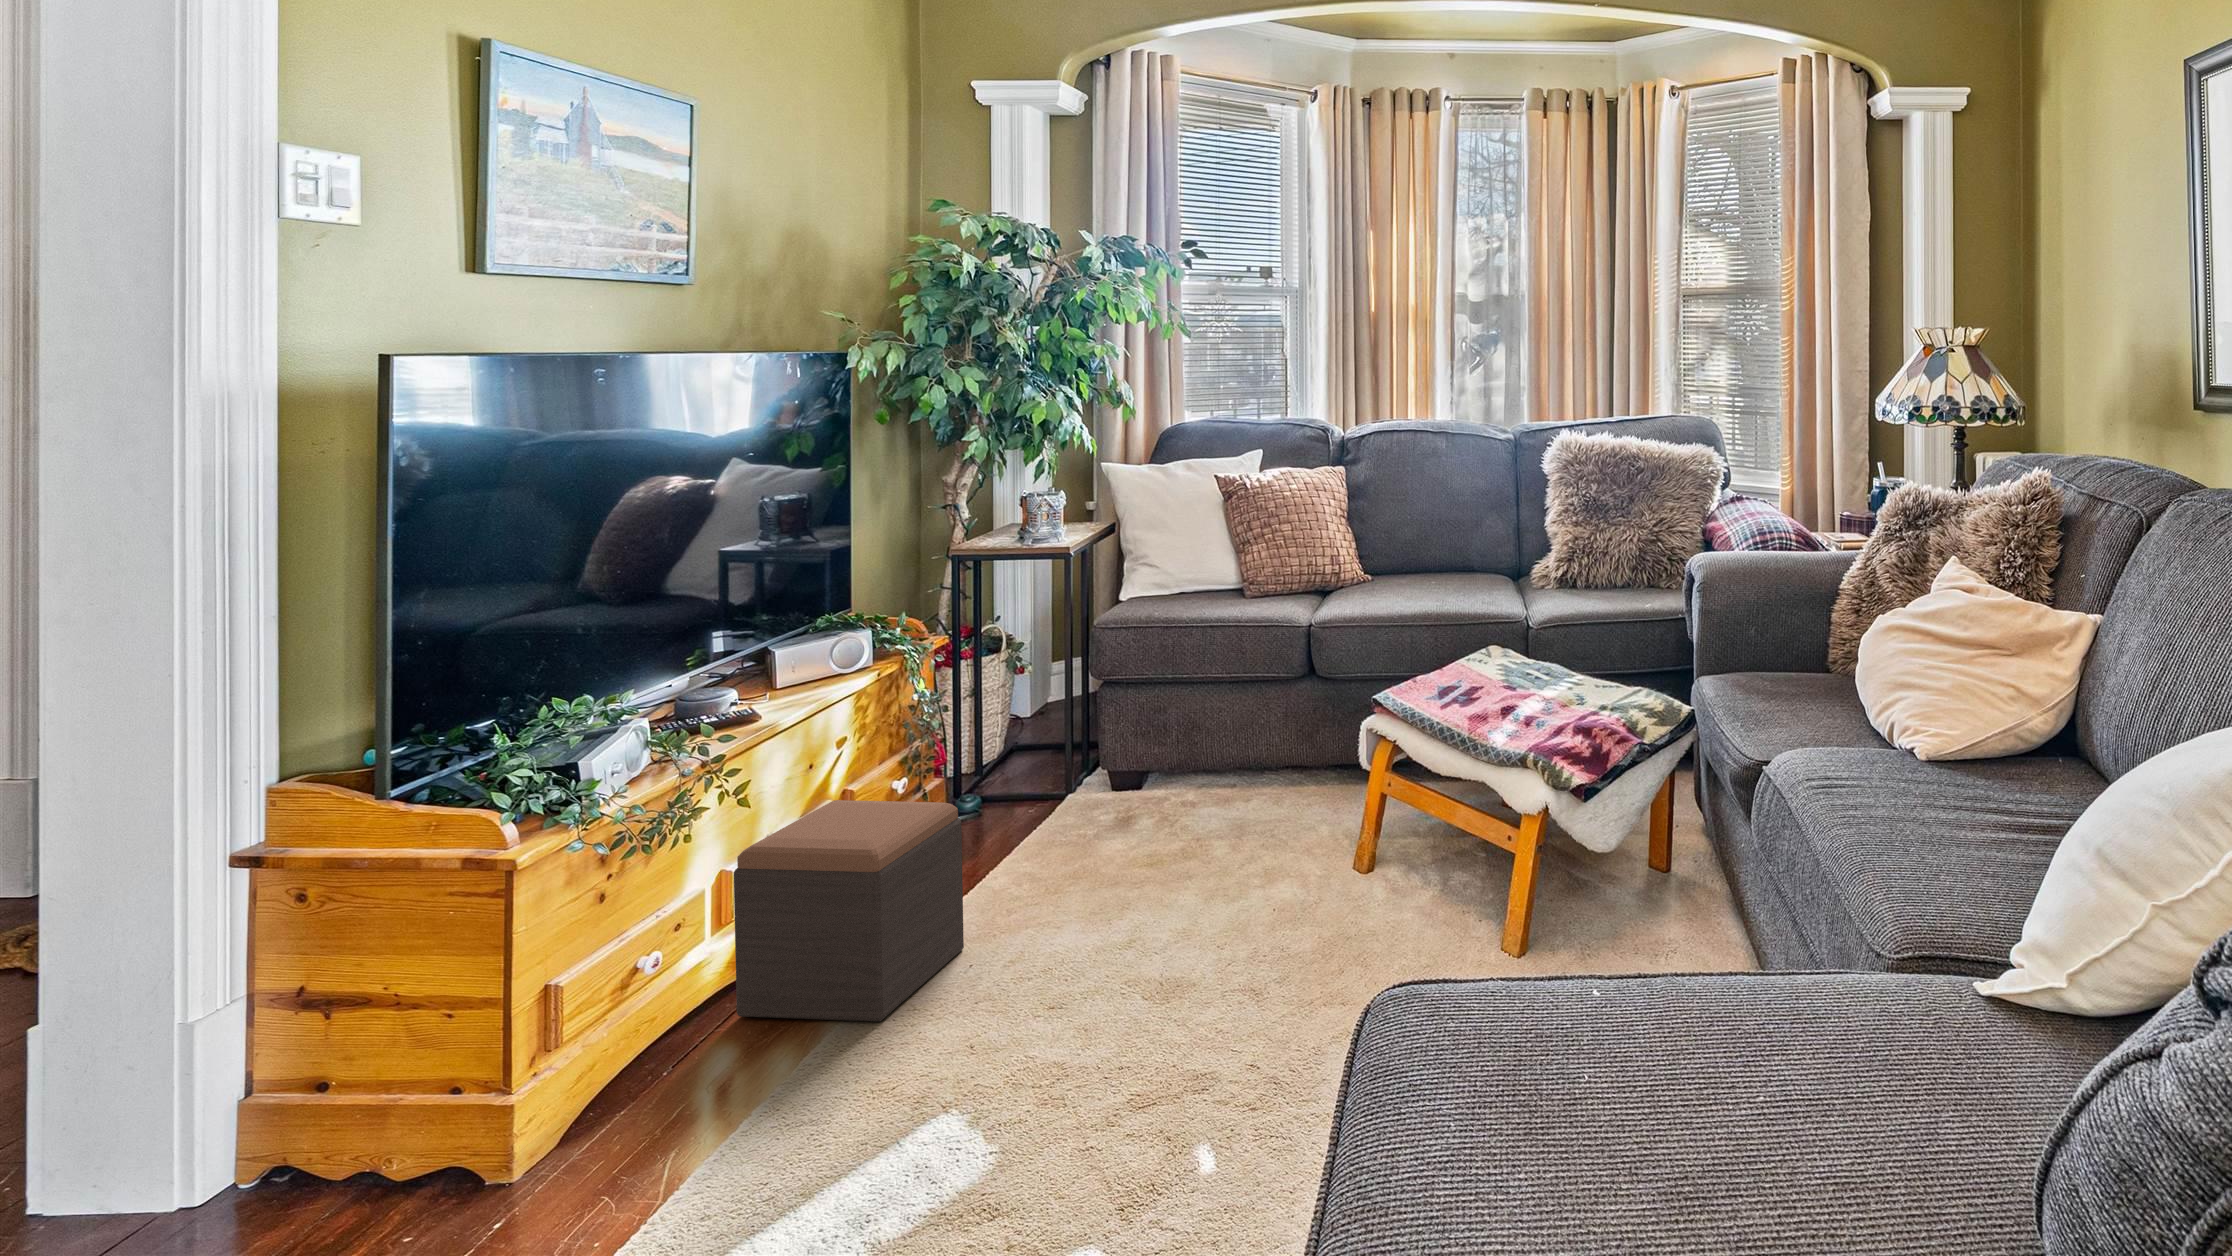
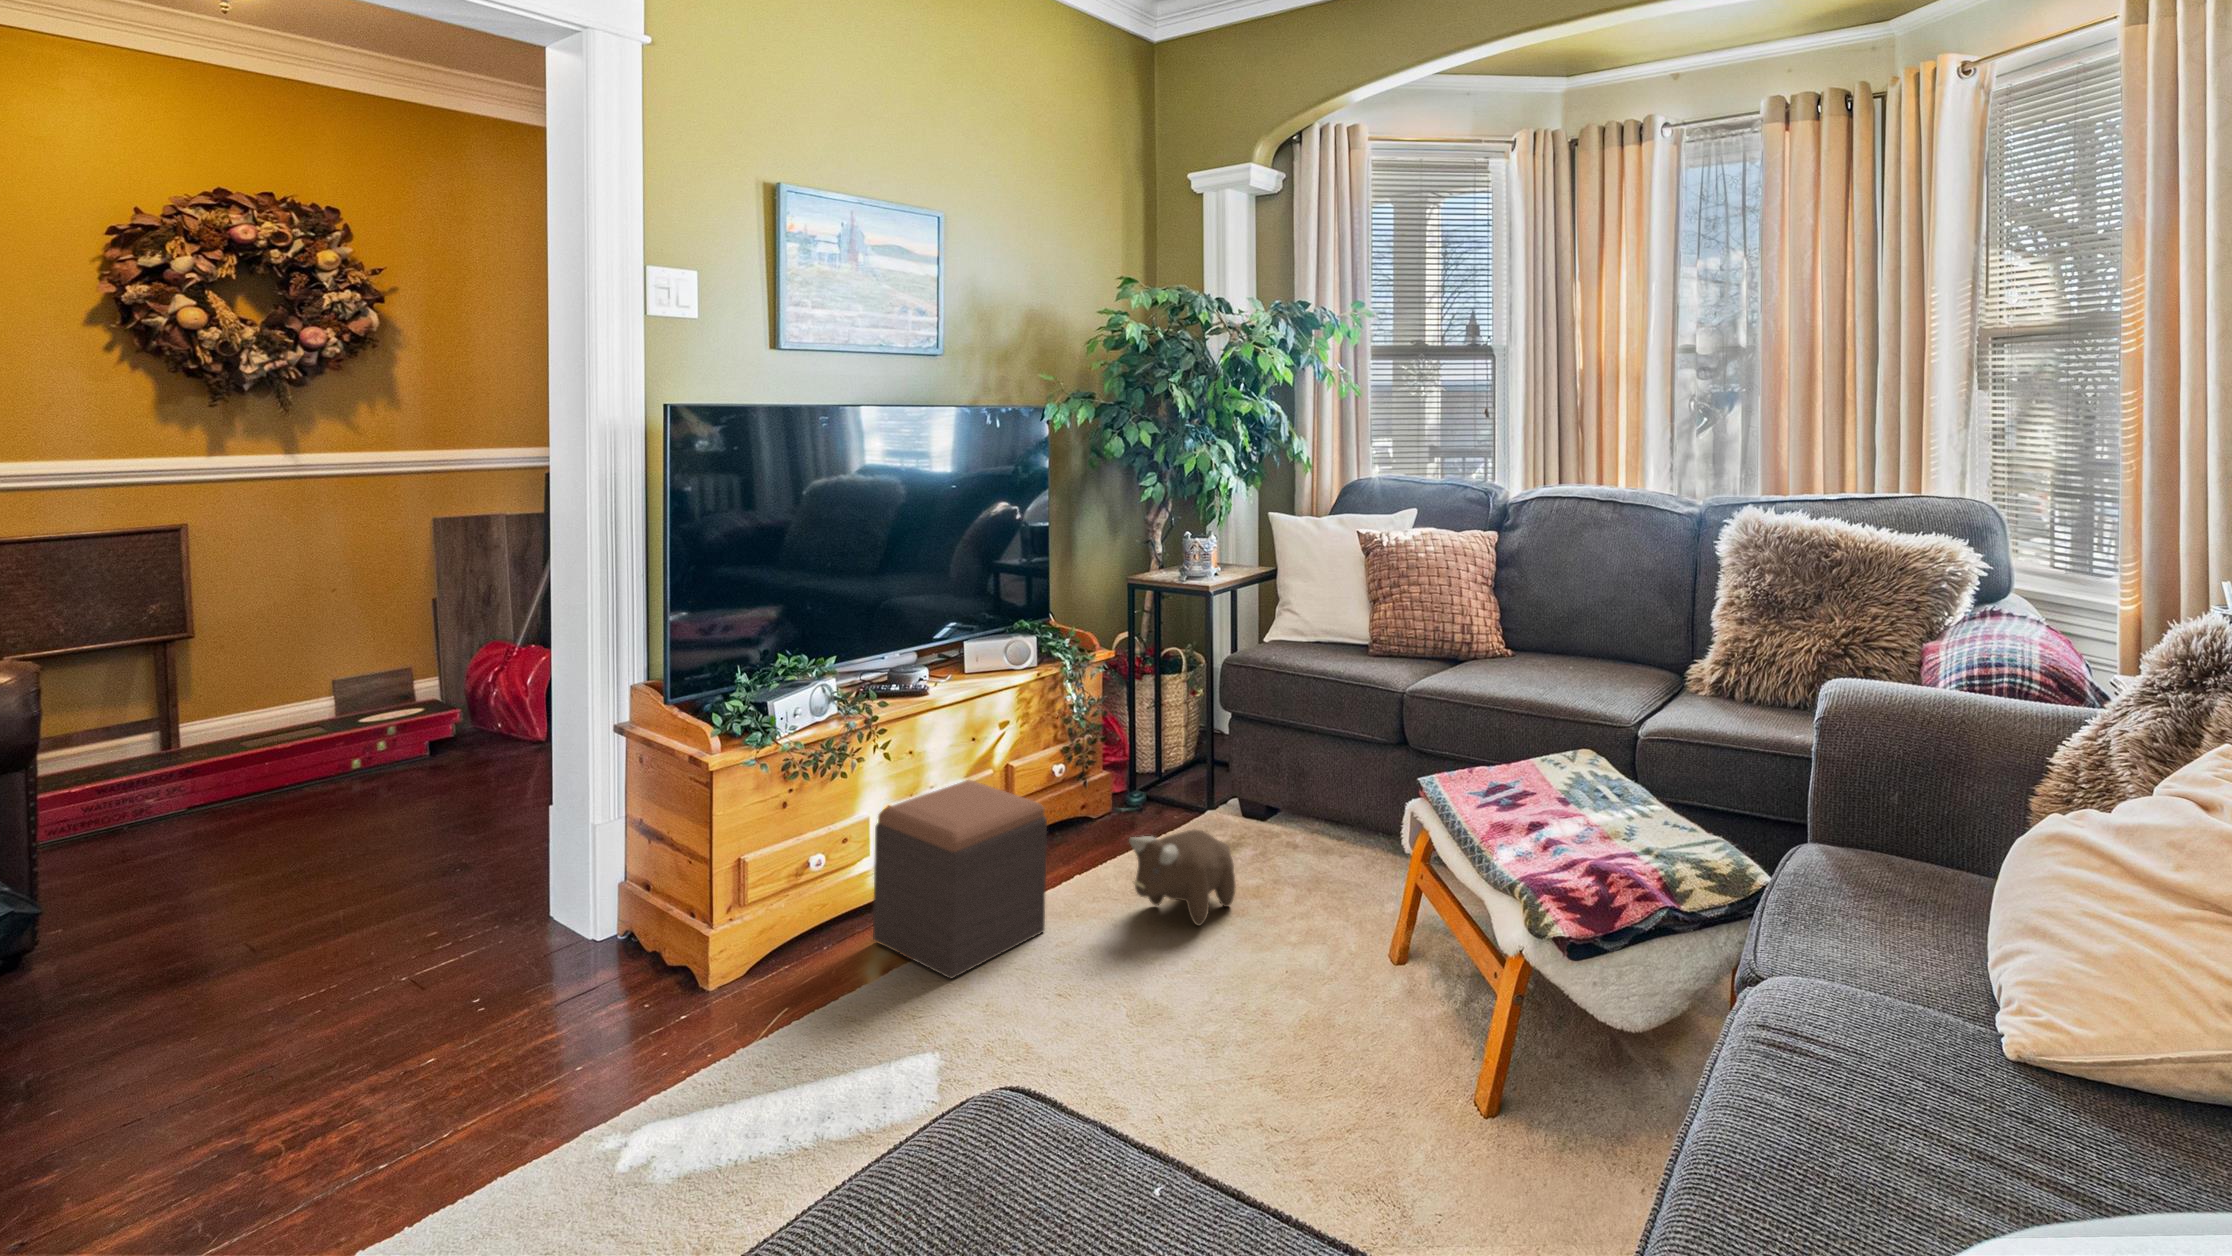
plush toy: none [1057,801,1168,899] -> present [1129,829,1236,926]

